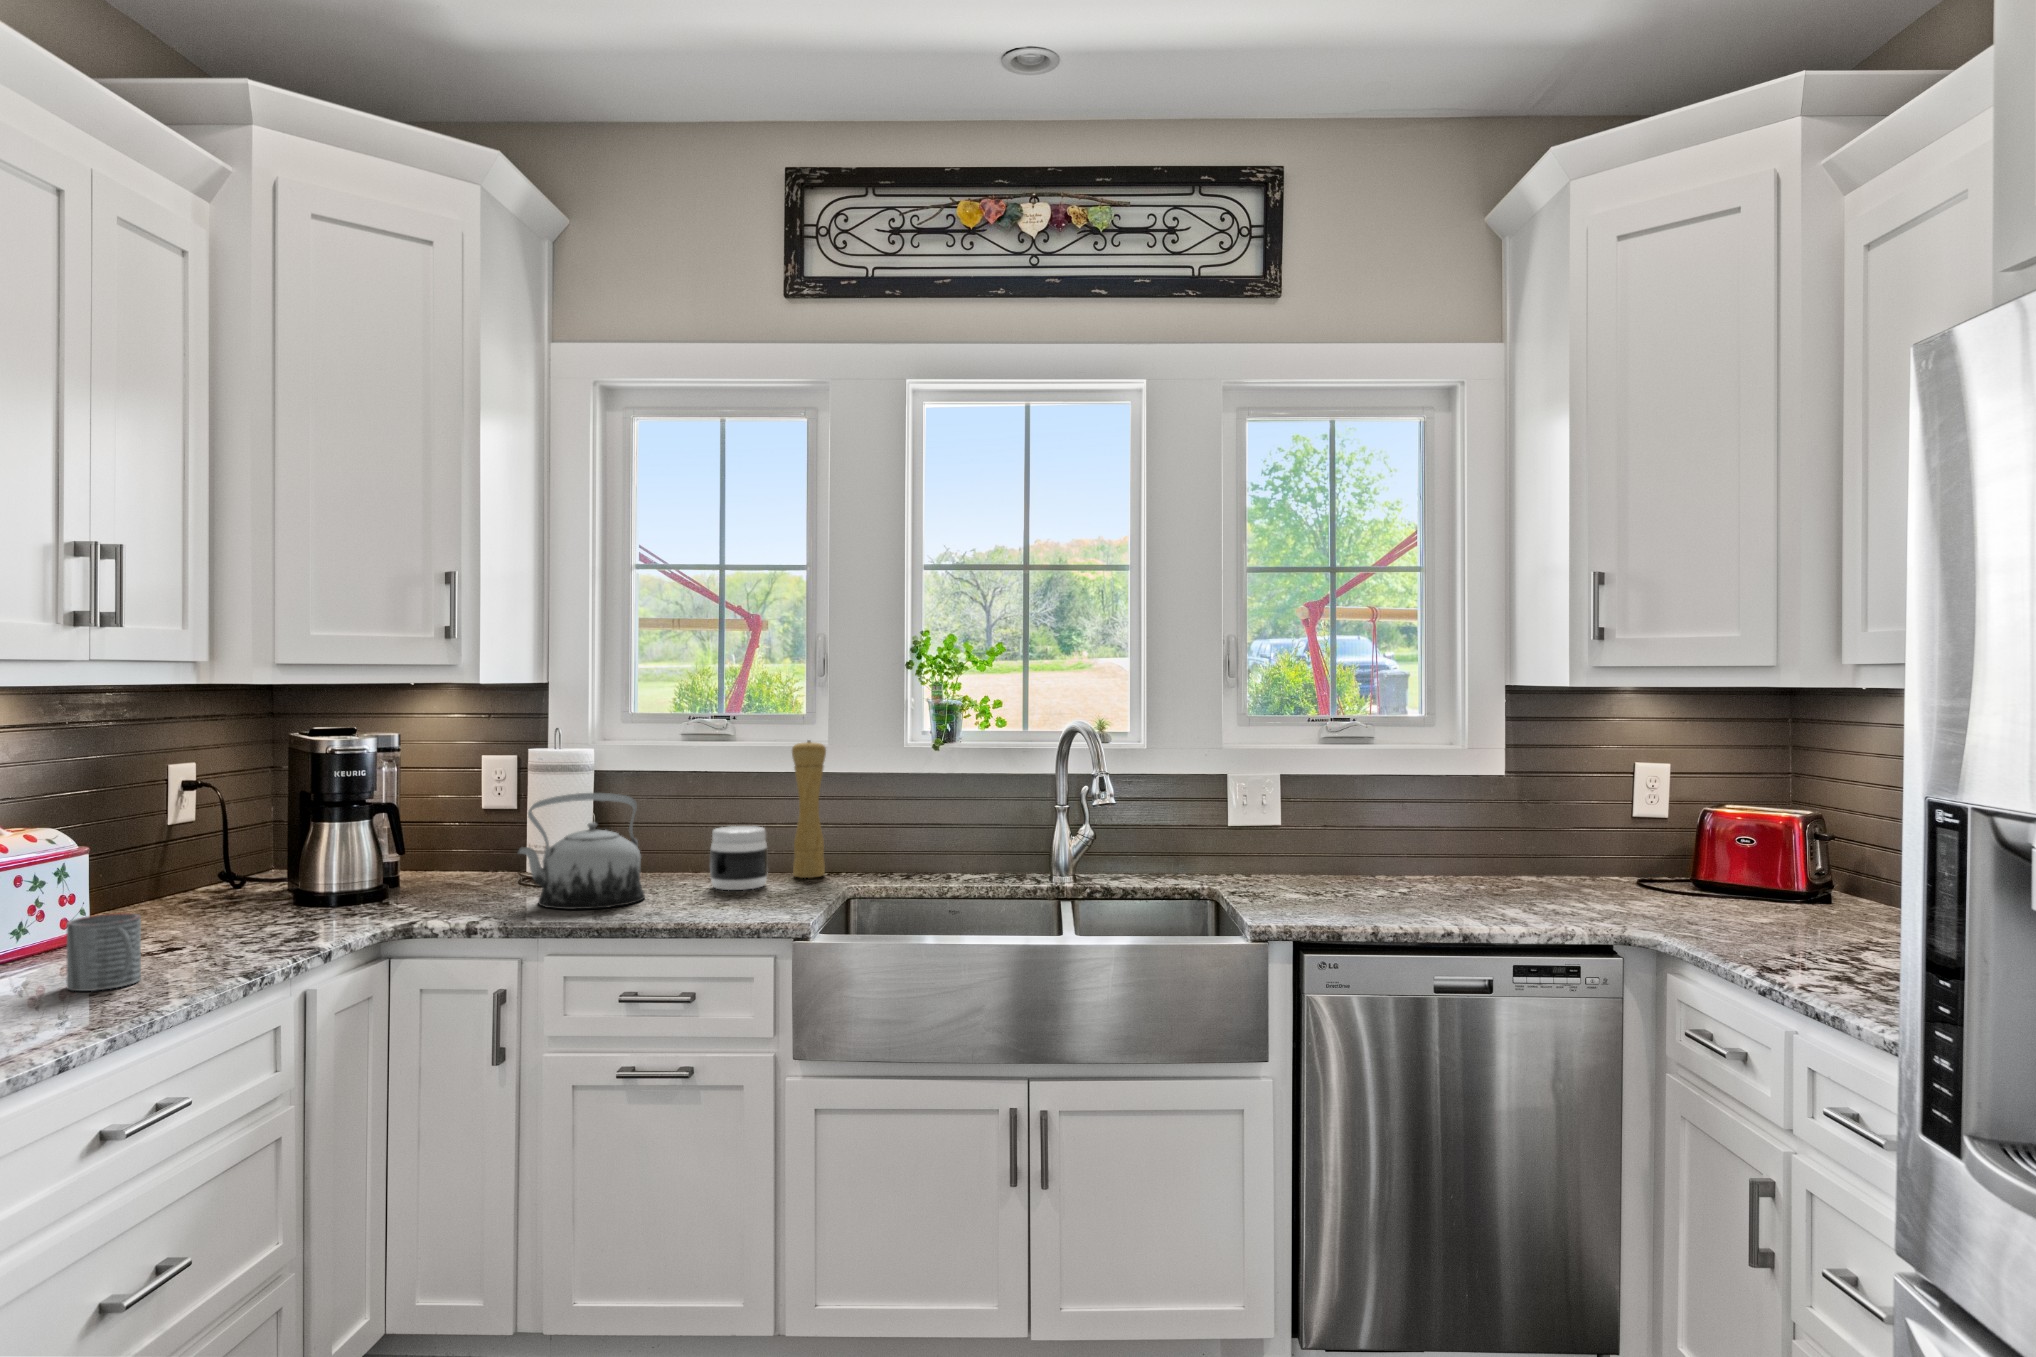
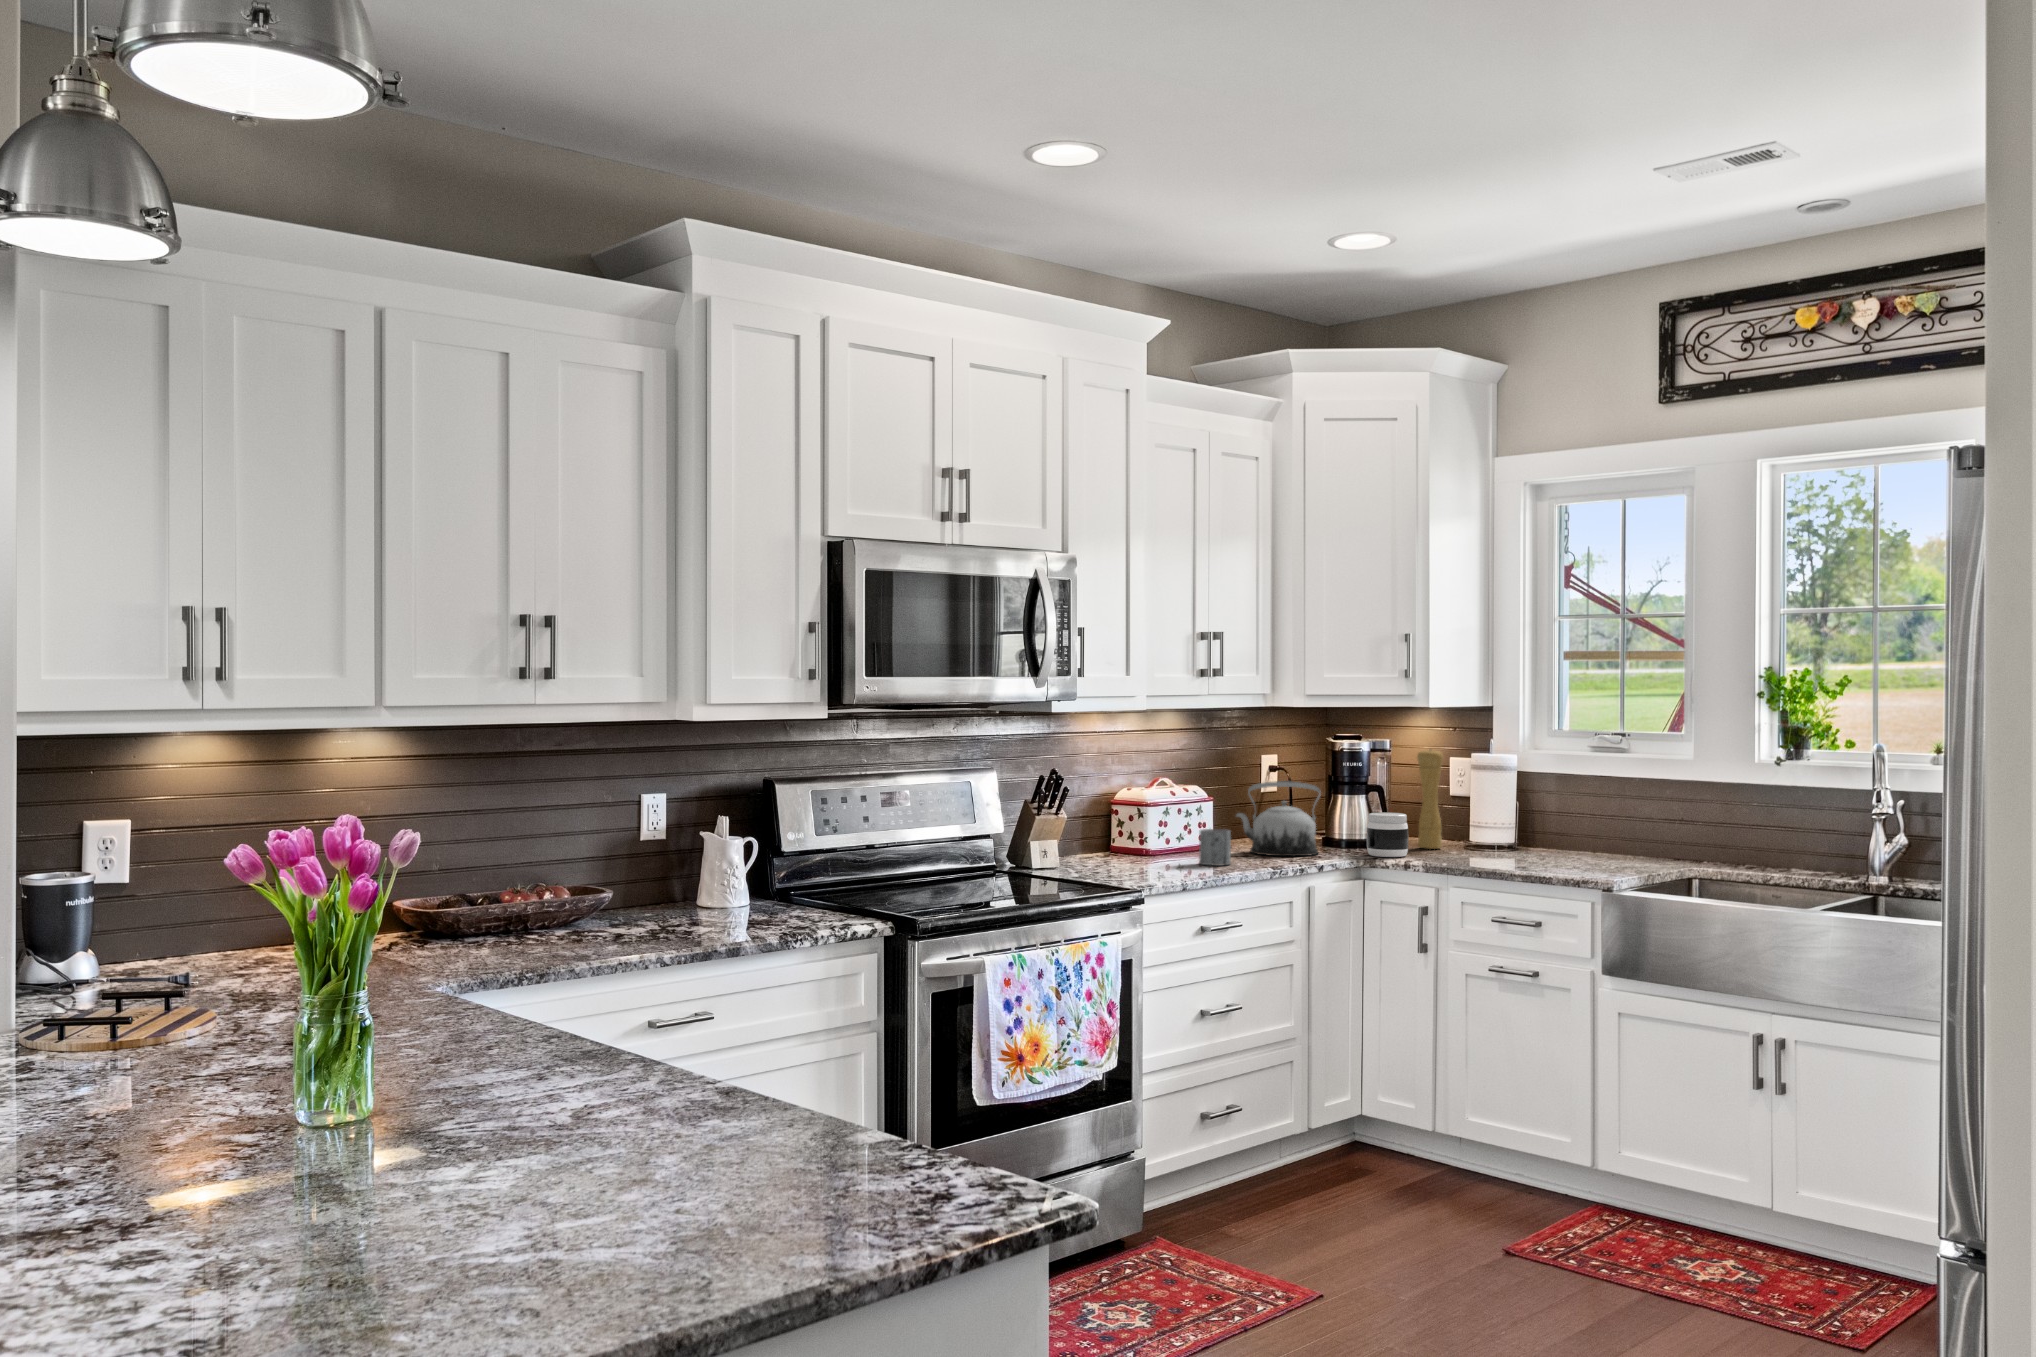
pepper mill: present [792,740,826,878] -> present [1417,749,1443,849]
teapot: present [518,793,645,909] -> present [1236,781,1320,856]
jar: present [710,826,768,890] -> present [1367,812,1409,857]

